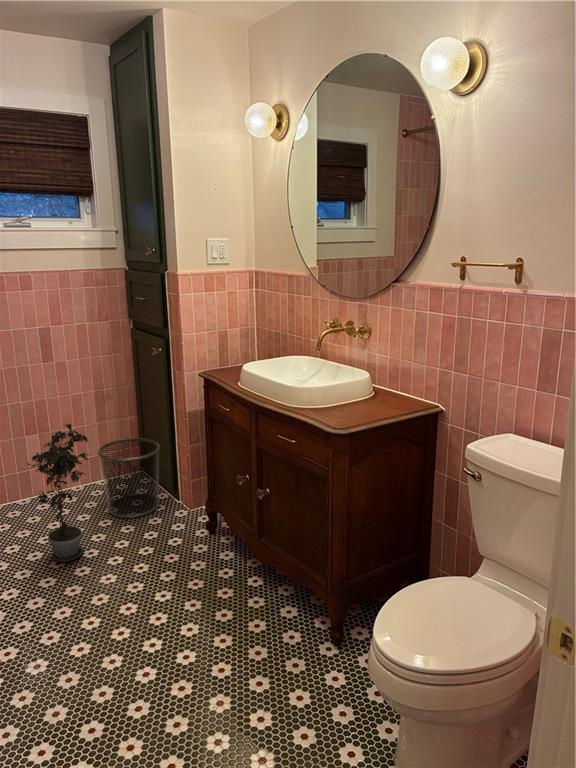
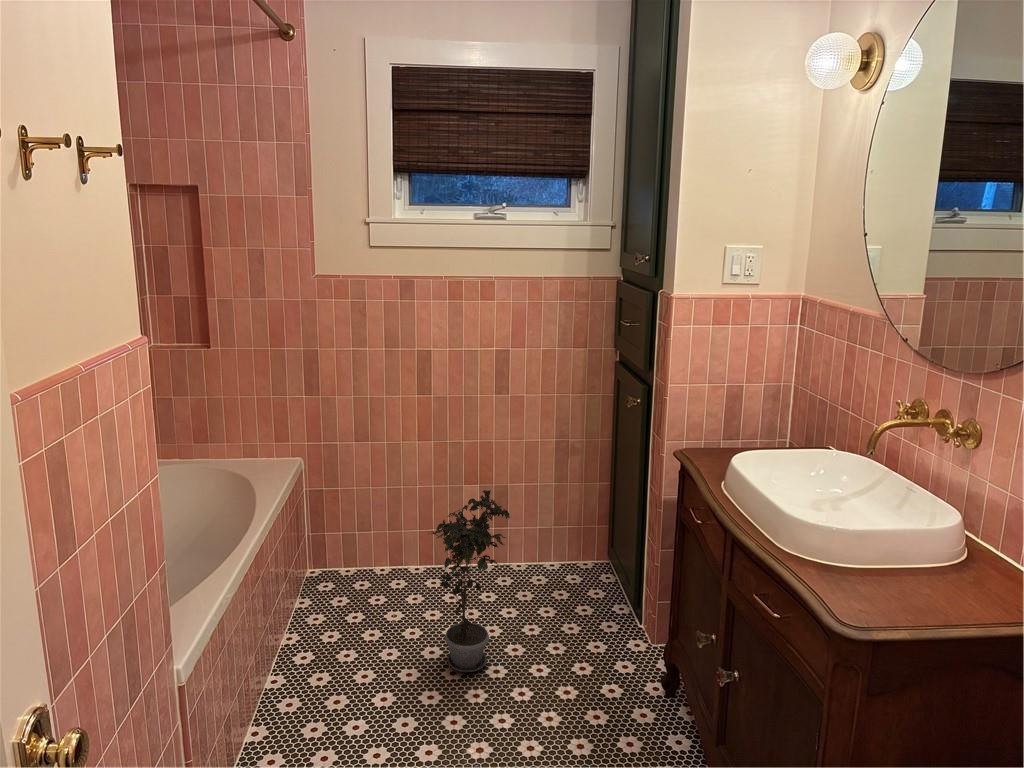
waste bin: present [98,438,160,518] -> none [537,516,622,632]

